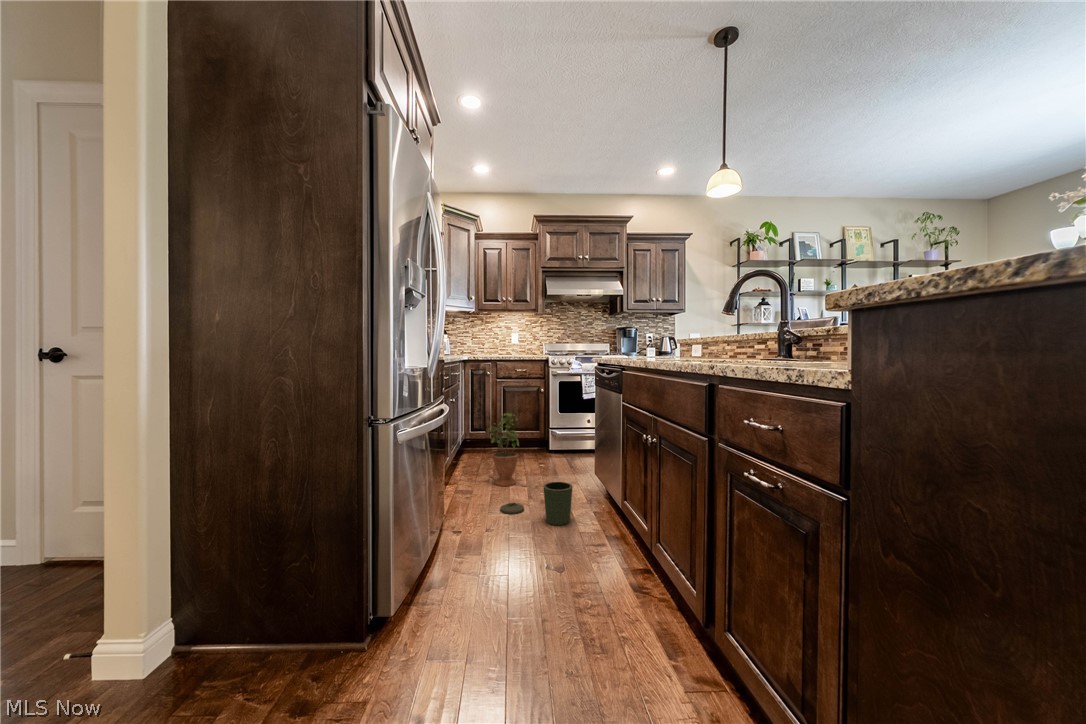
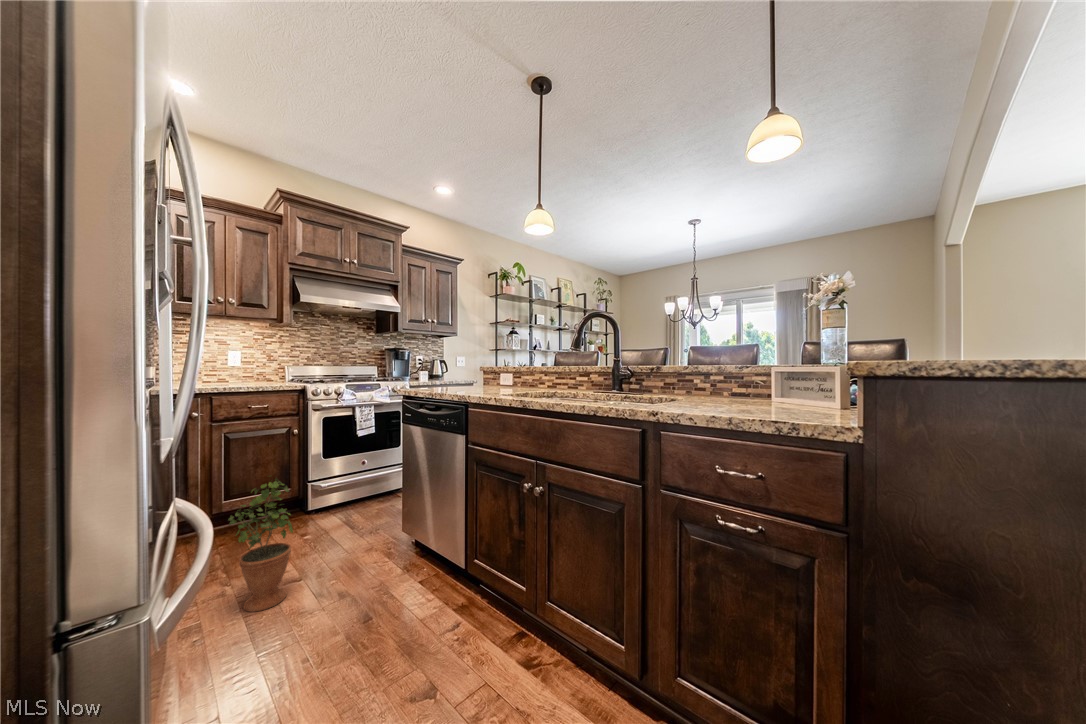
trash can: present [500,482,573,525] -> none [288,581,433,678]

